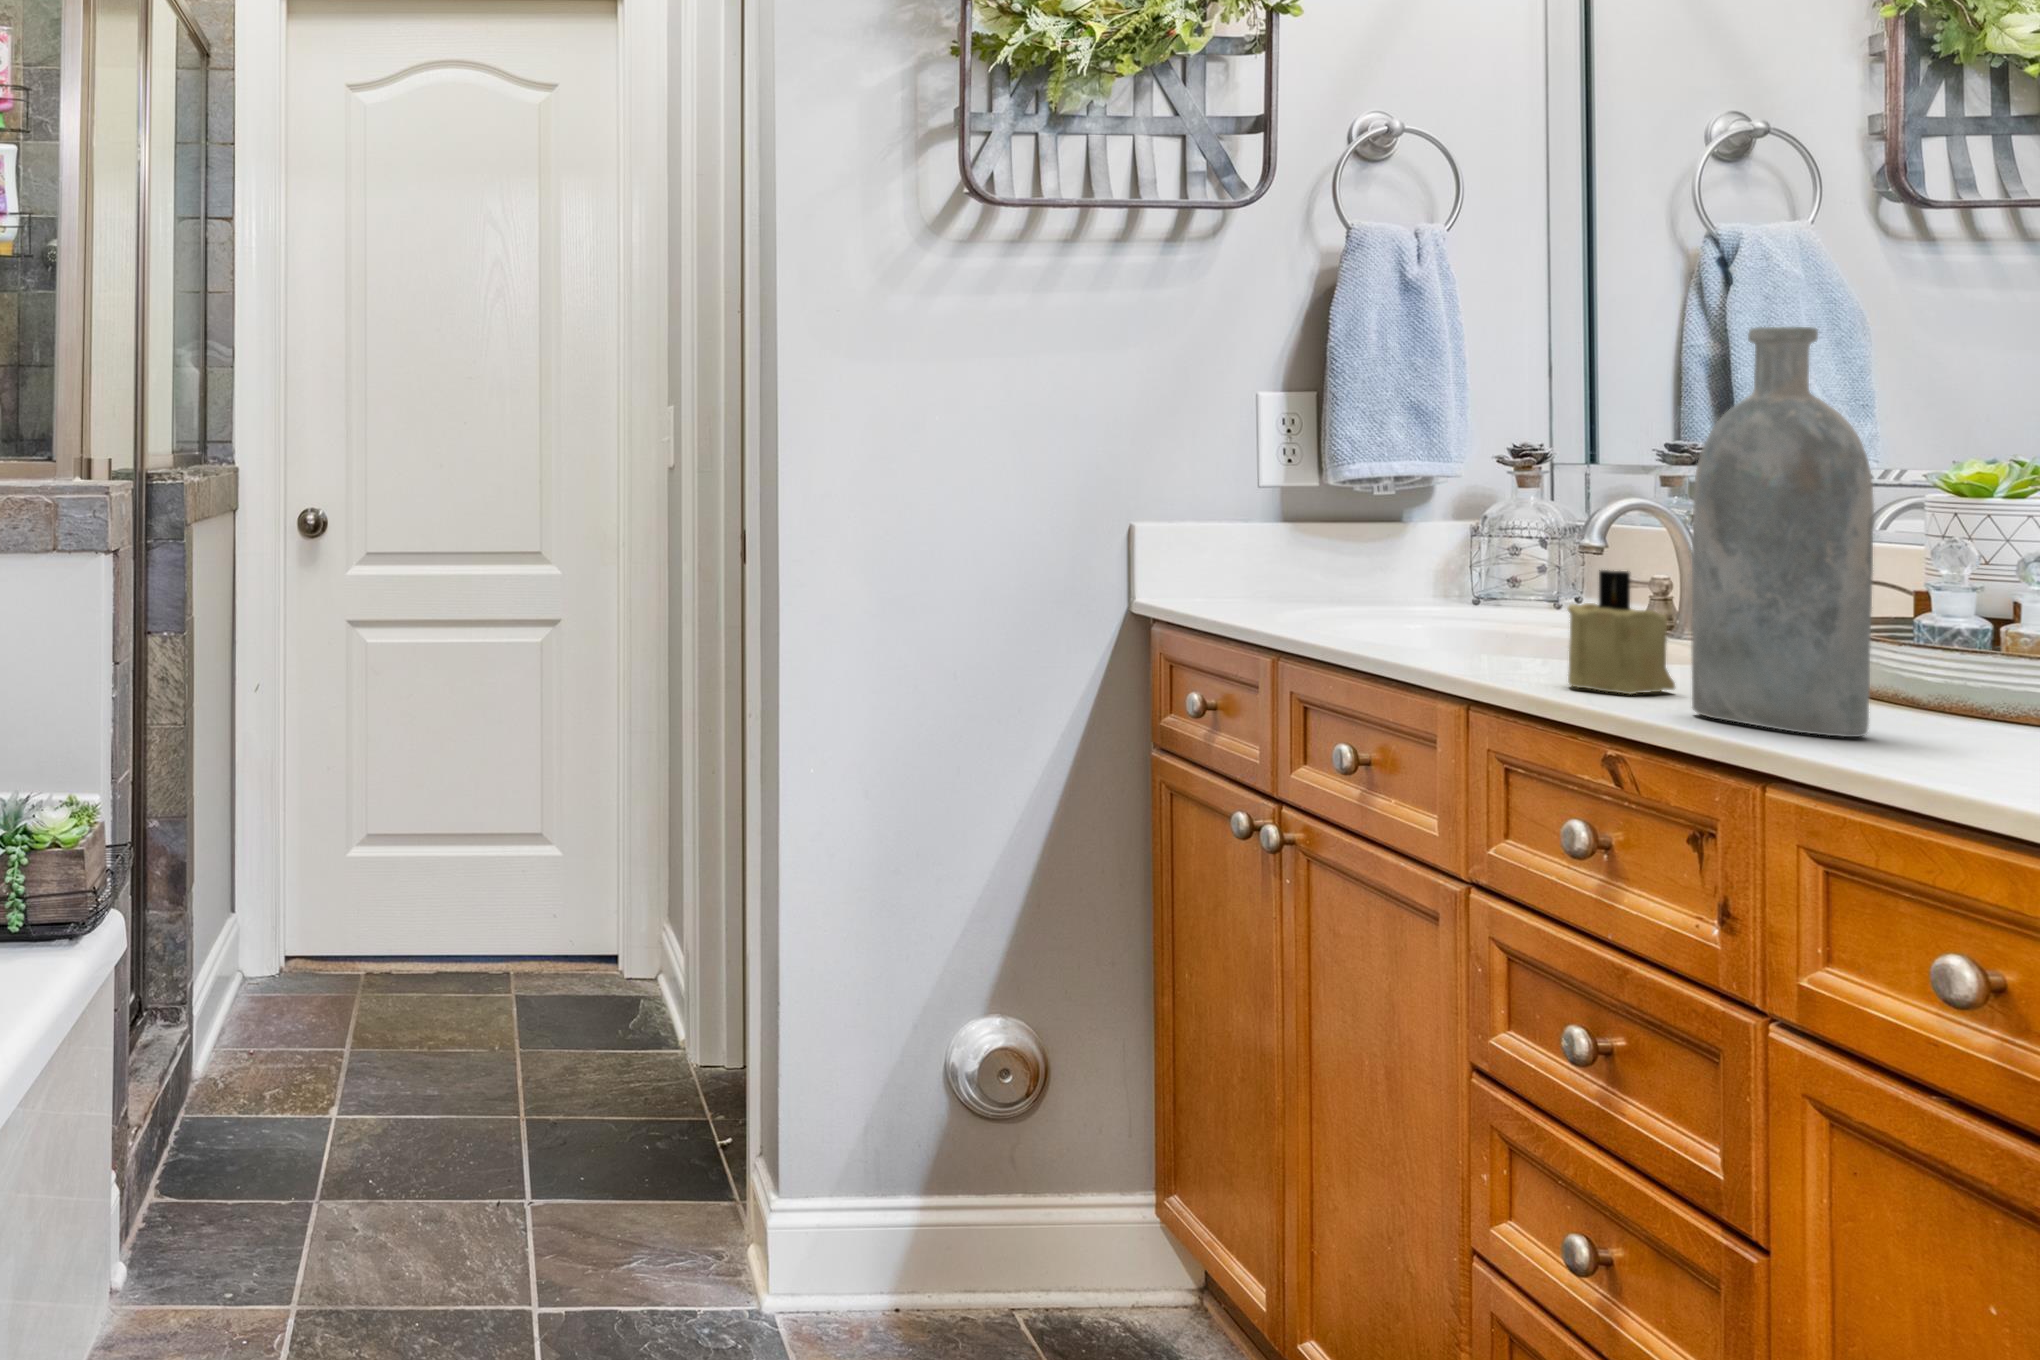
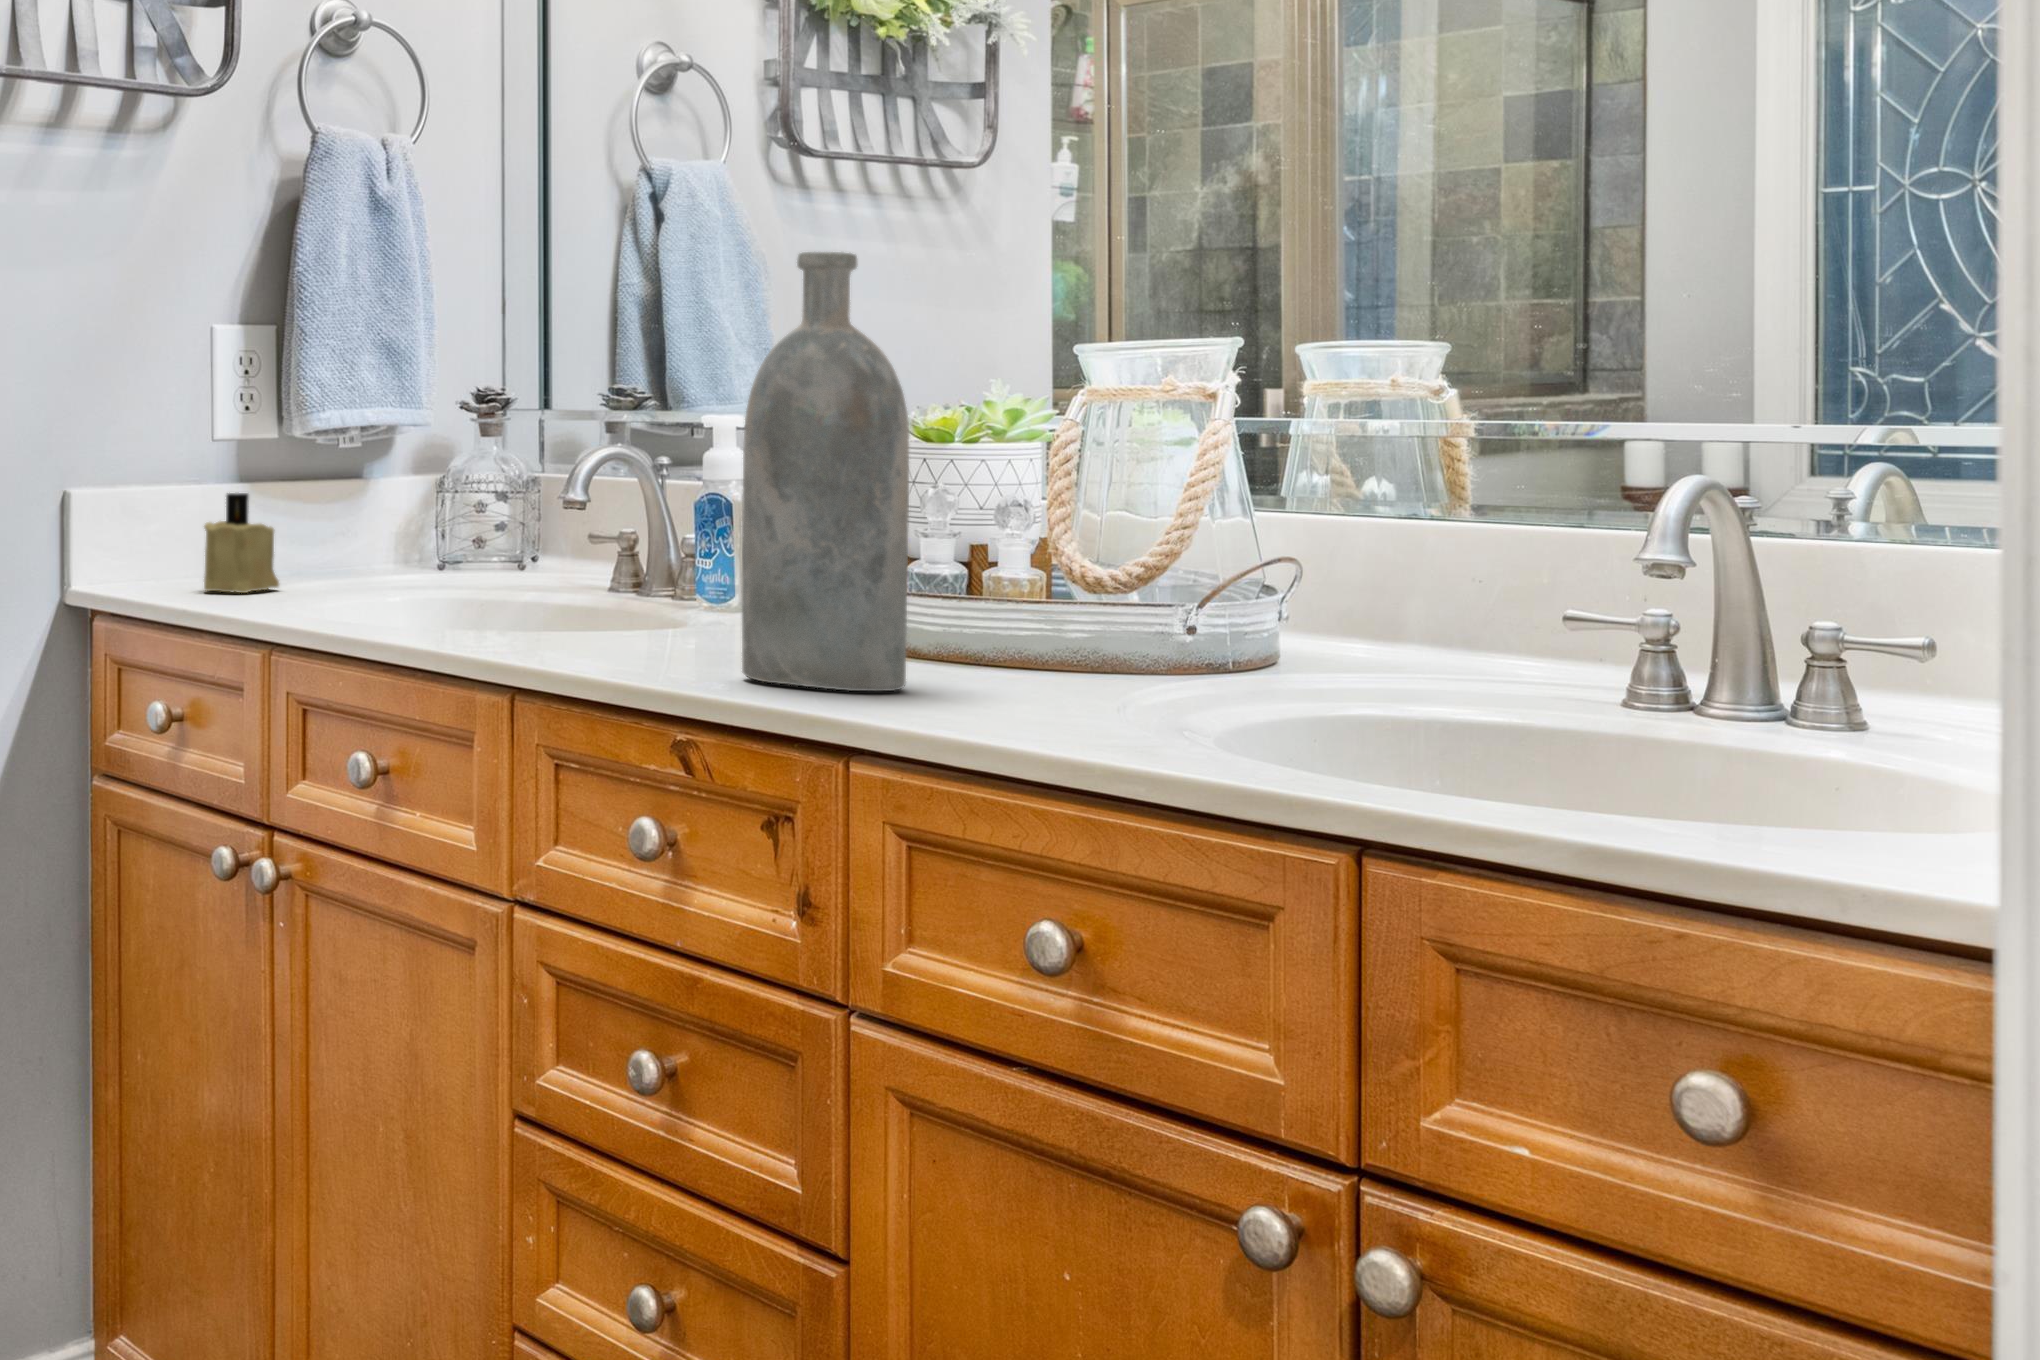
candle: present [1568,570,1675,694] -> present [204,493,279,593]

